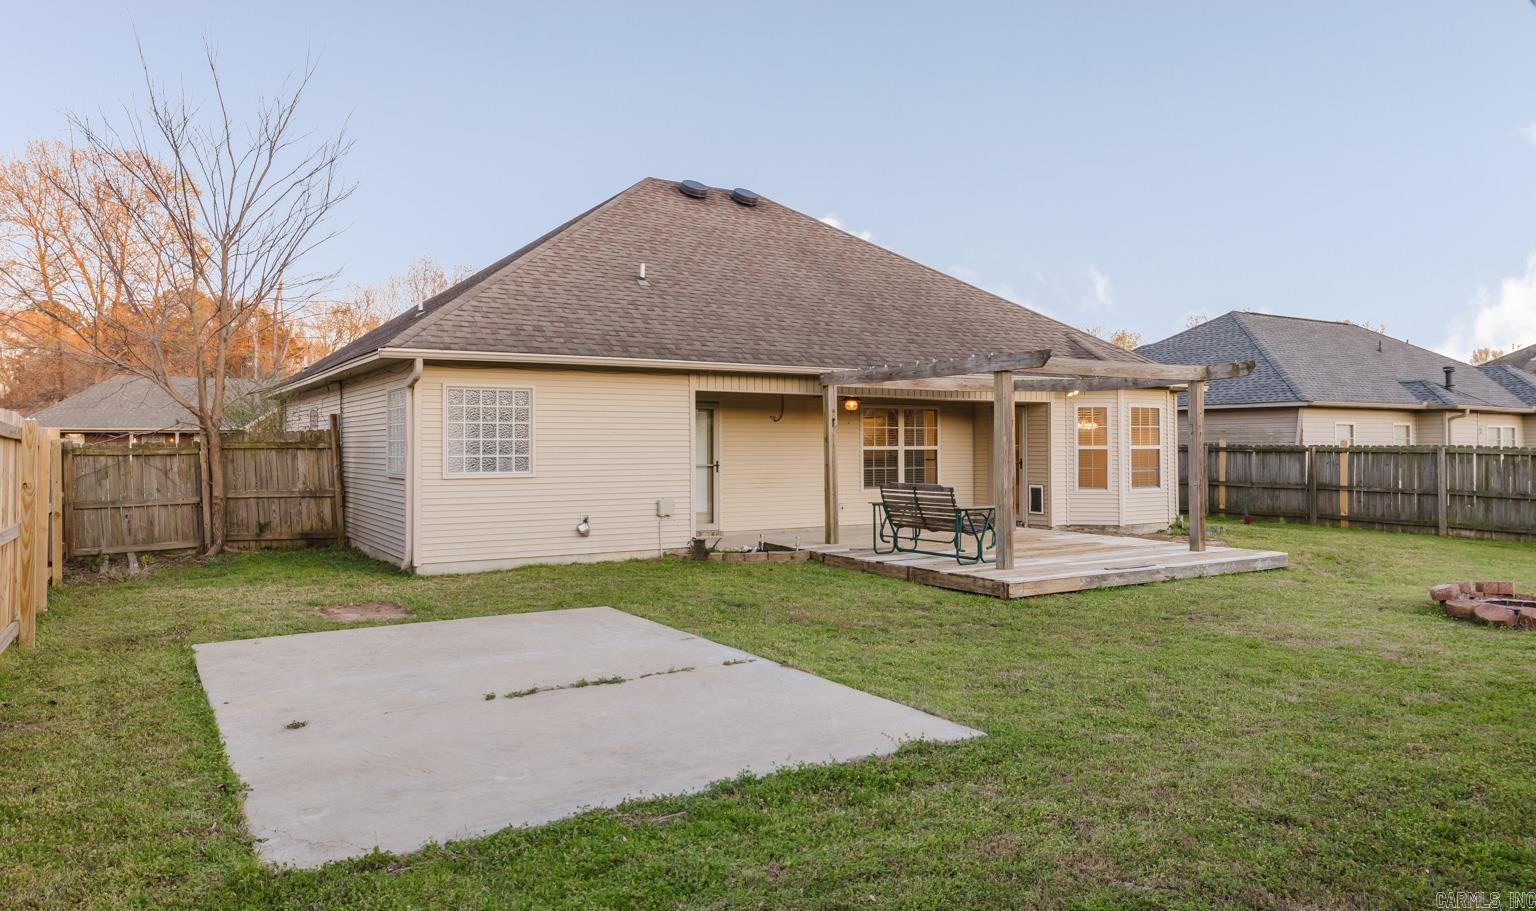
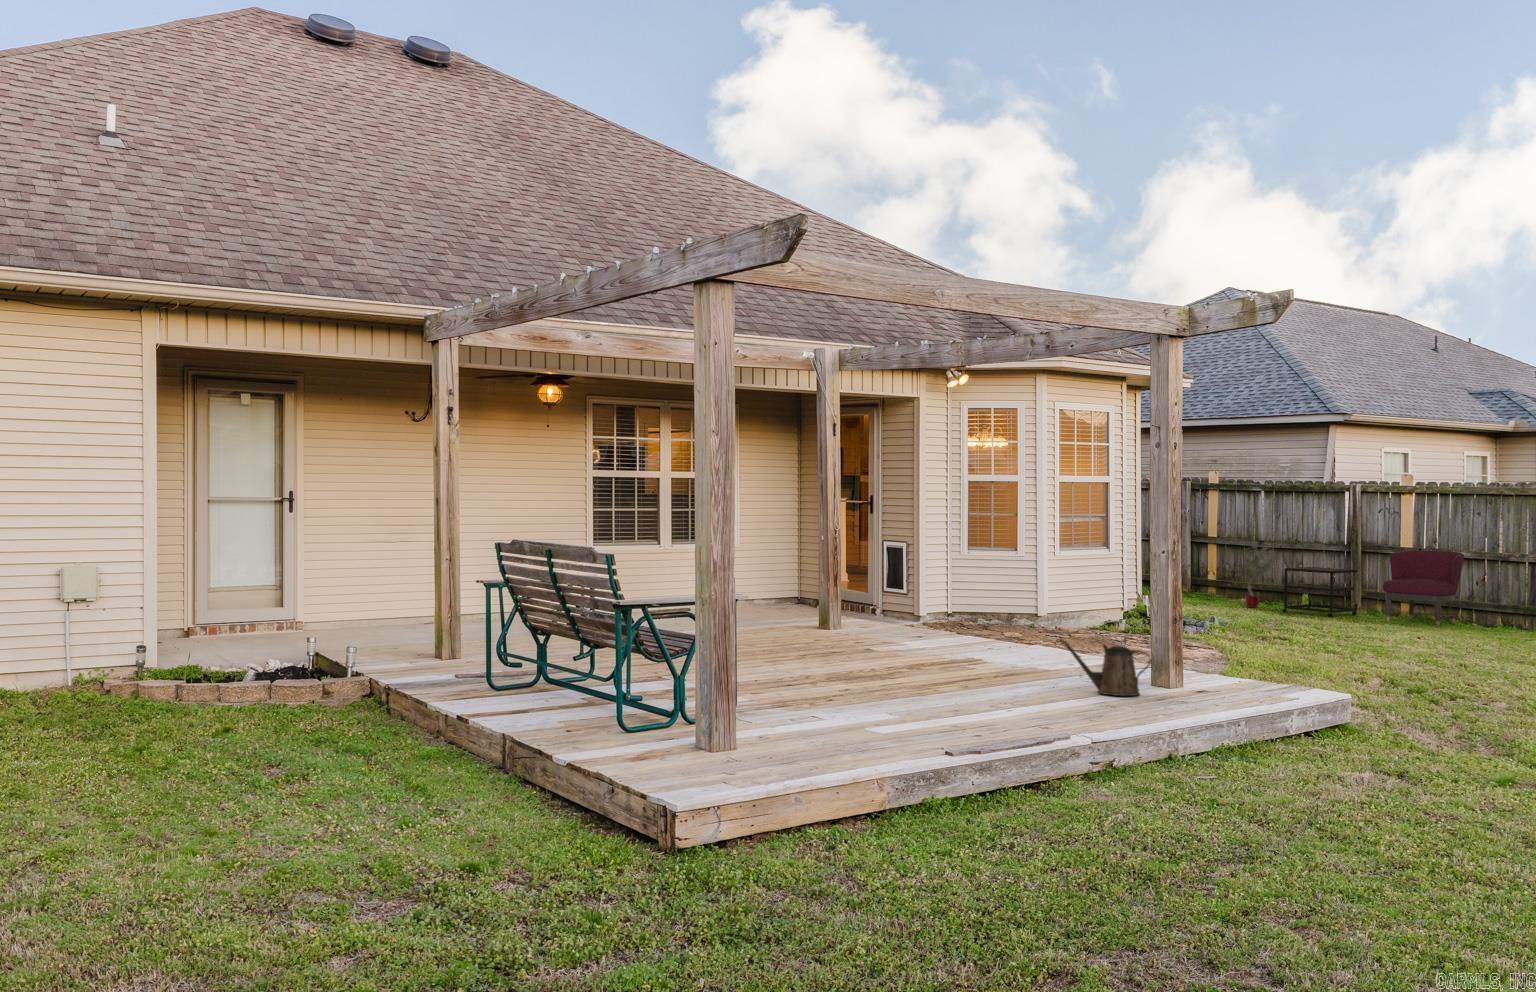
chair: none [1328,487,1379,532] -> present [1383,550,1464,627]
side table: none [1266,498,1314,528] -> present [1282,567,1357,617]
watering can: present [687,538,722,560] -> present [1059,639,1151,696]

